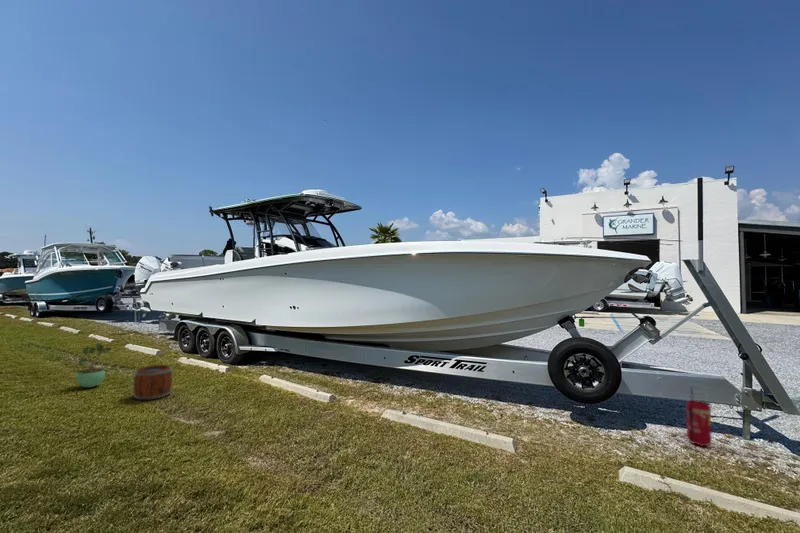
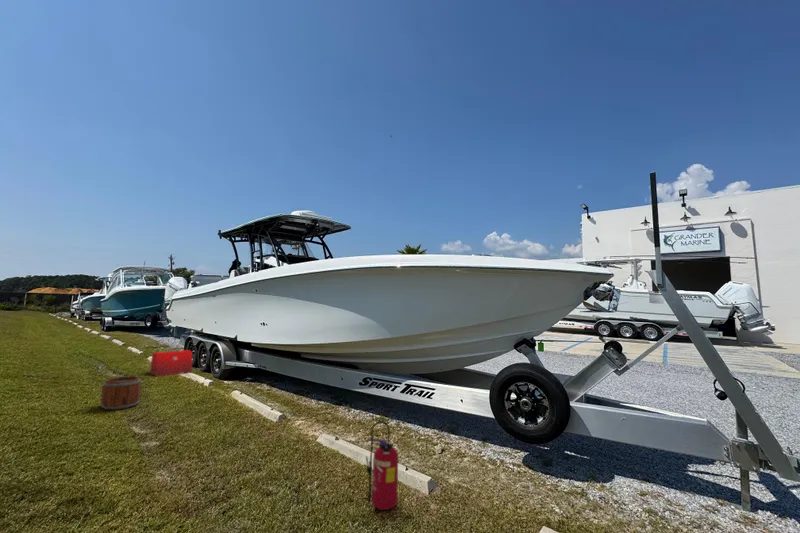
toolbox: none [147,333,193,365] -> present [150,347,192,376]
potted plant: present [77,343,111,388] -> none [65,353,100,395]
fire extinguisher: present [686,396,712,446] -> present [366,421,398,510]

